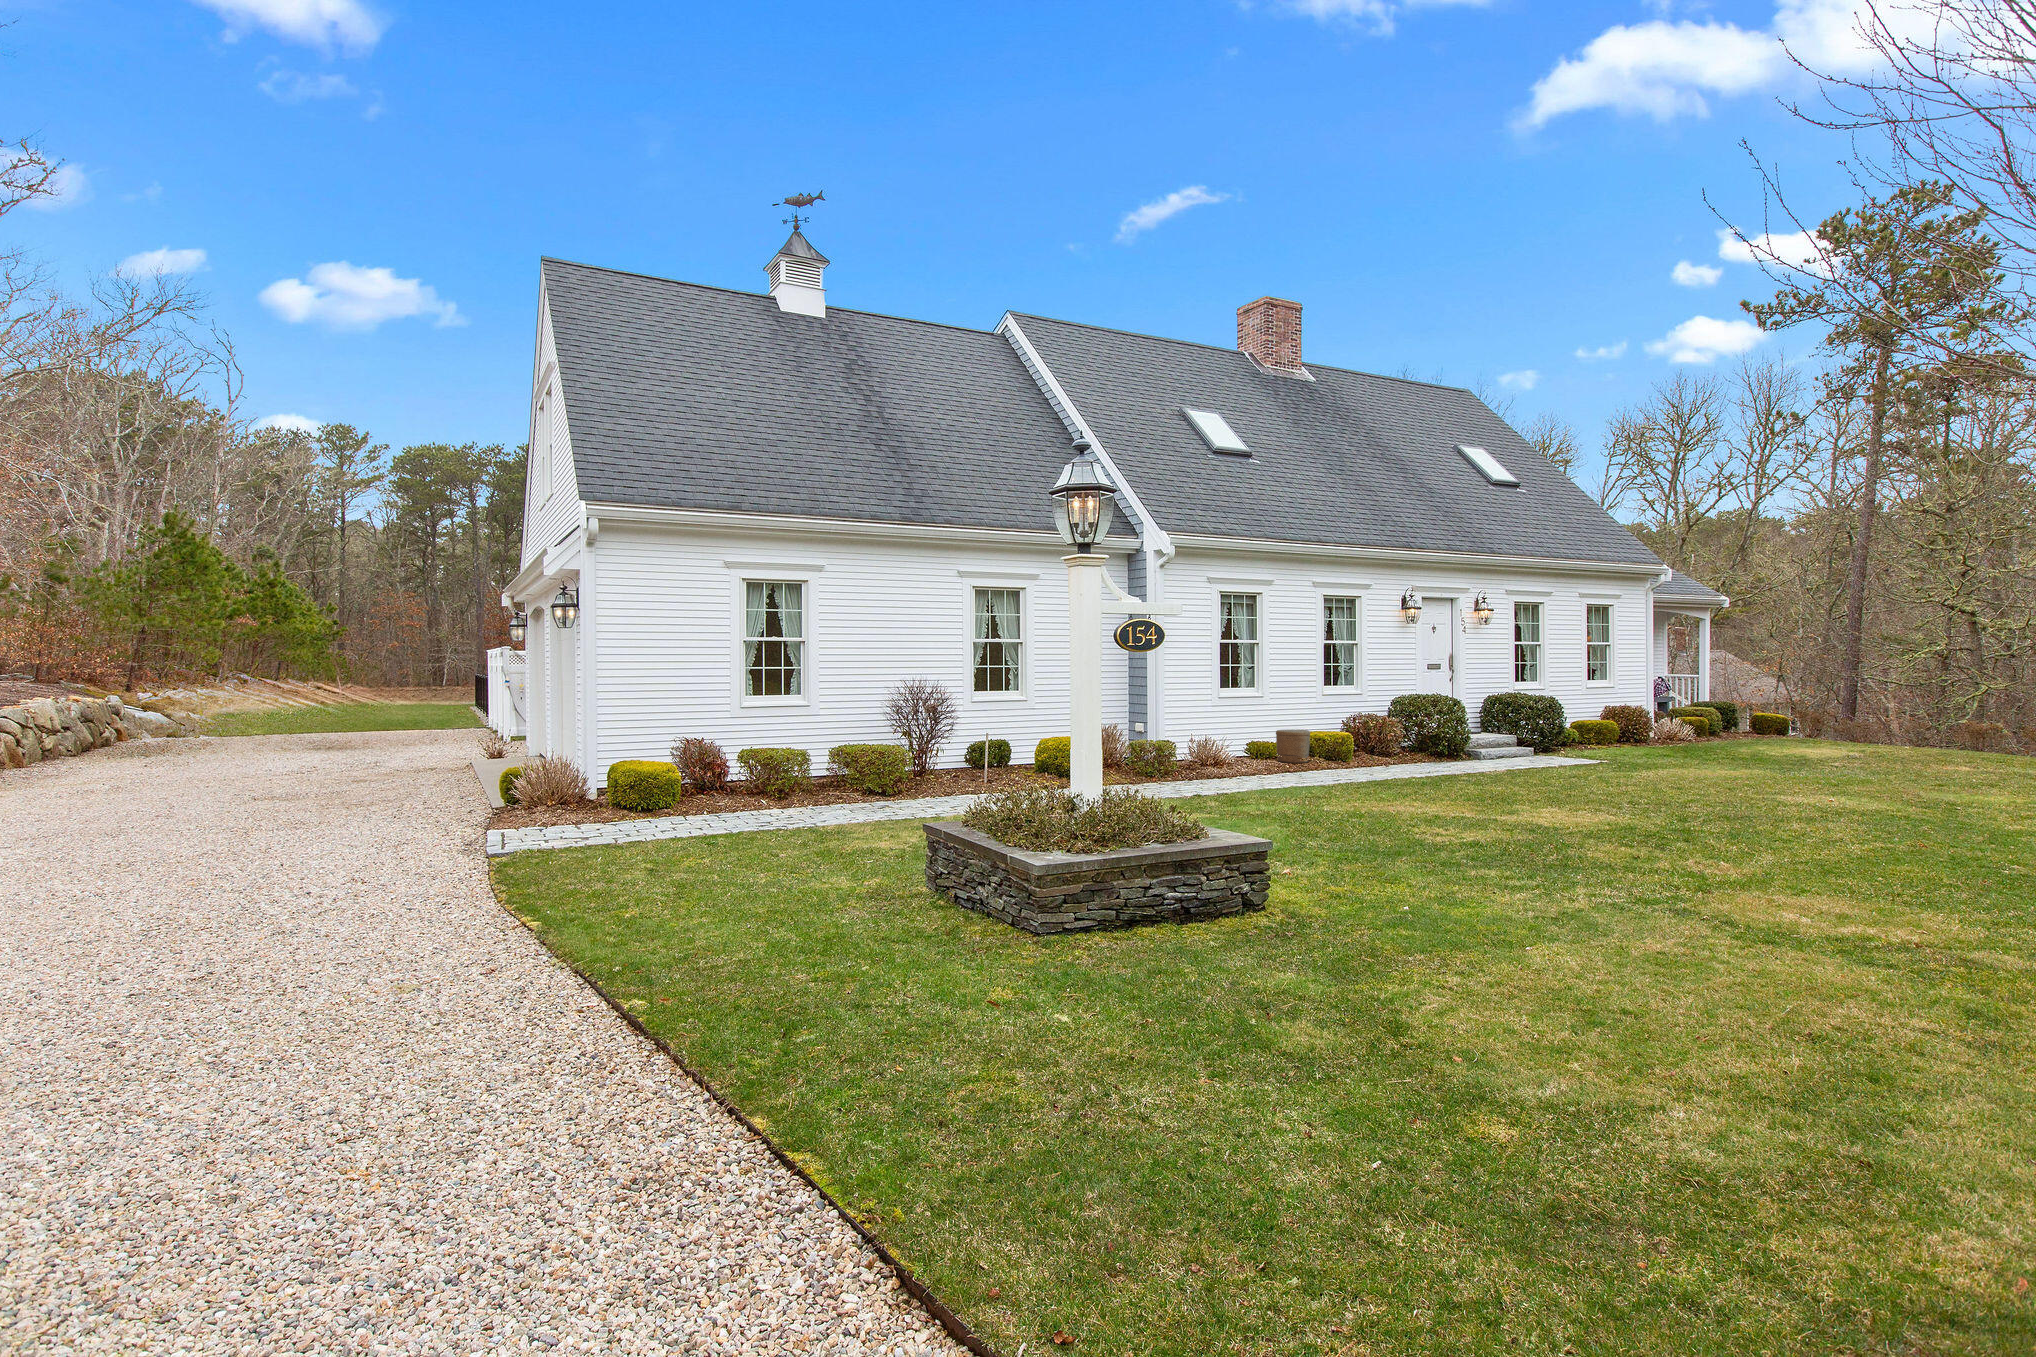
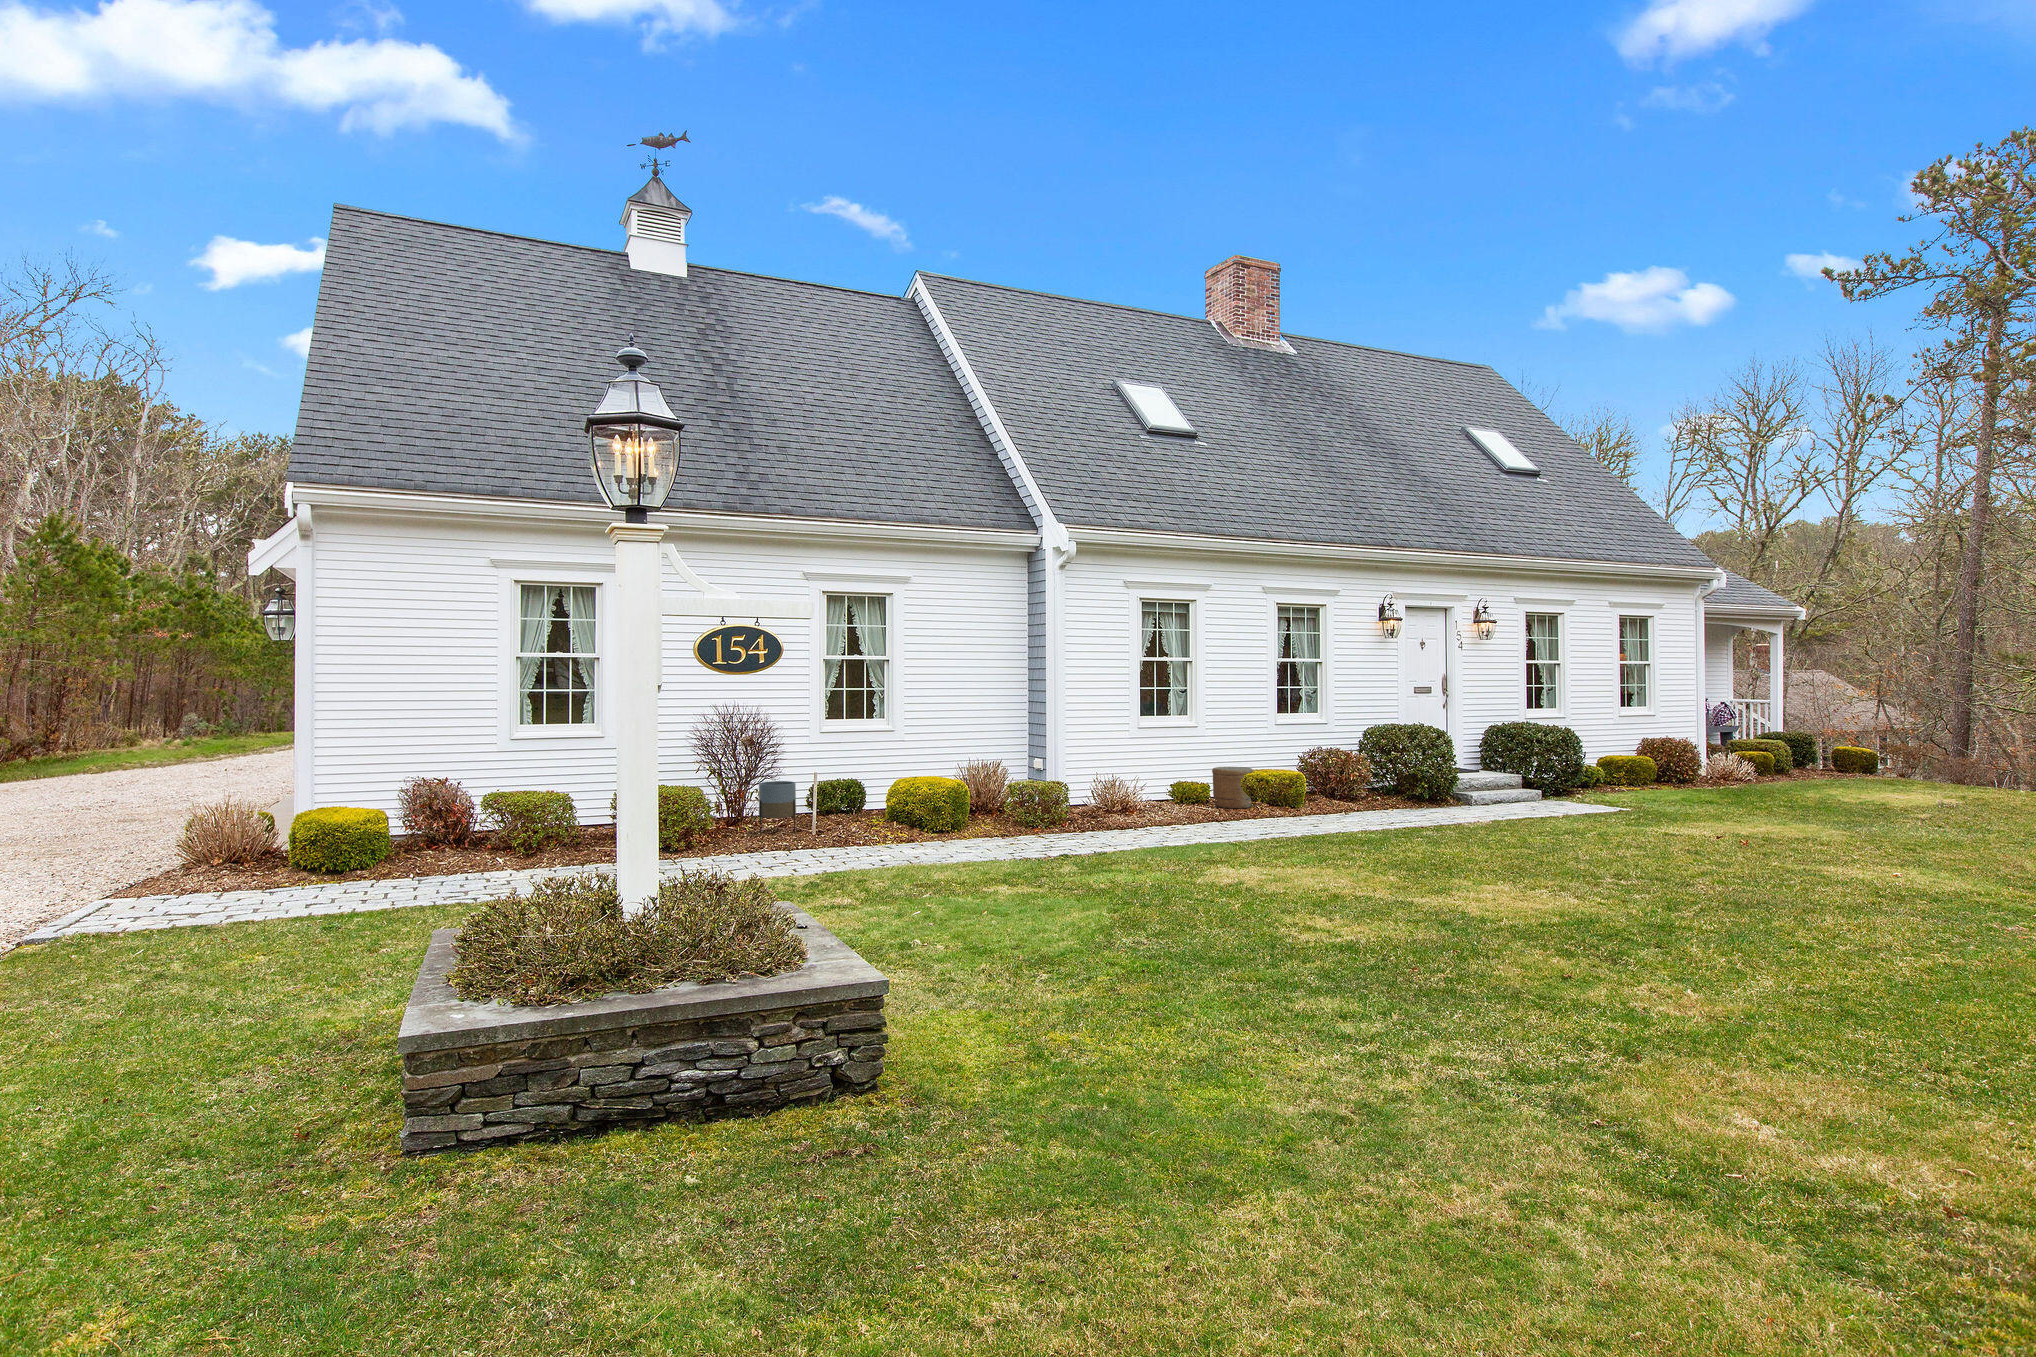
planter: none [933,742,963,786] -> present [759,781,796,835]

